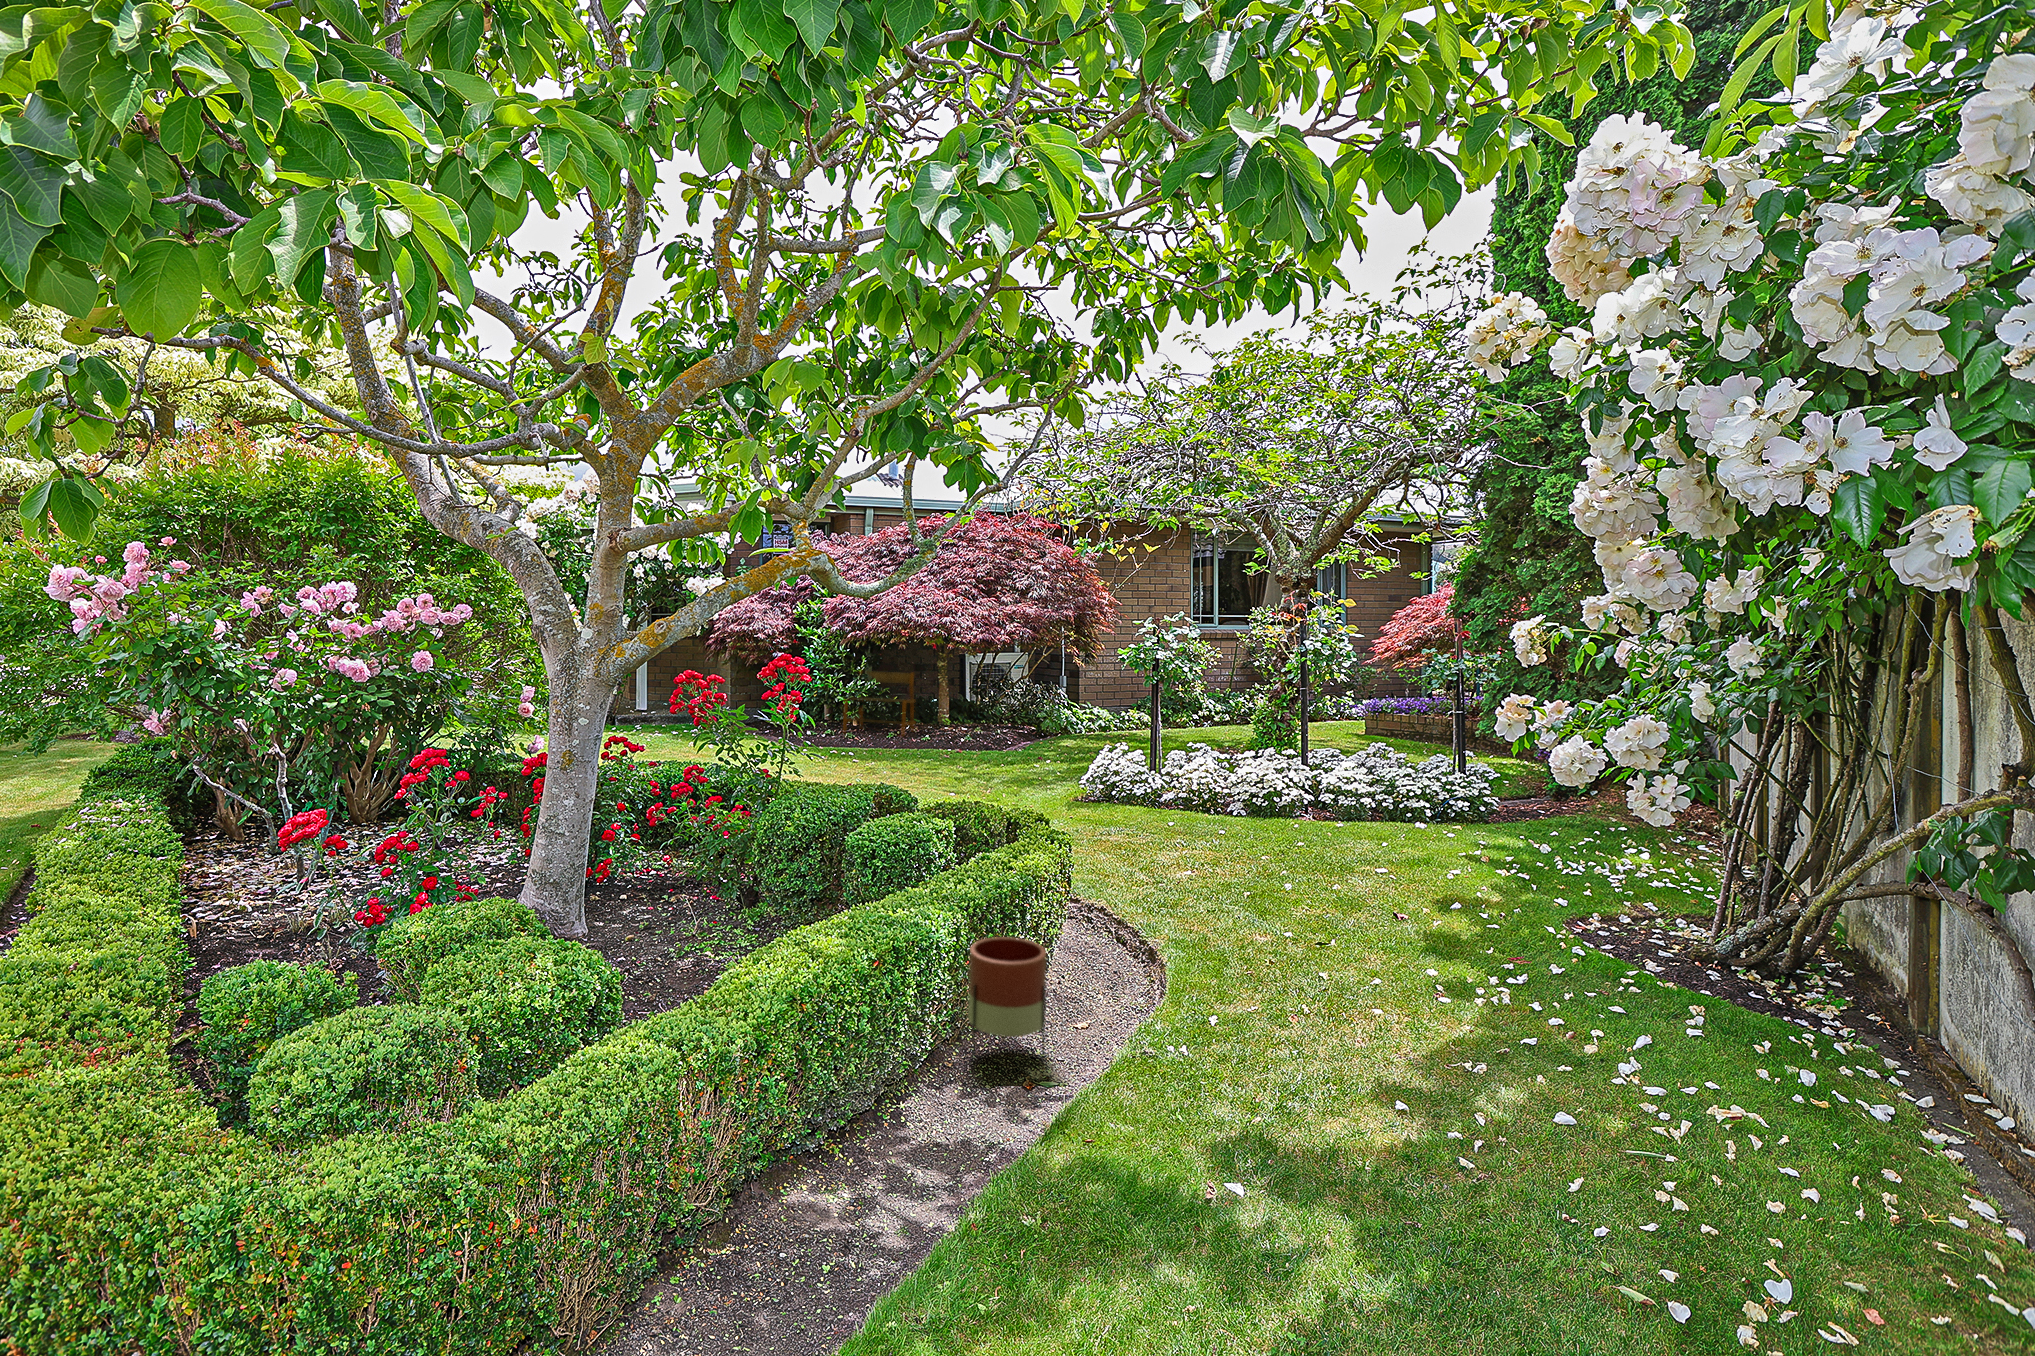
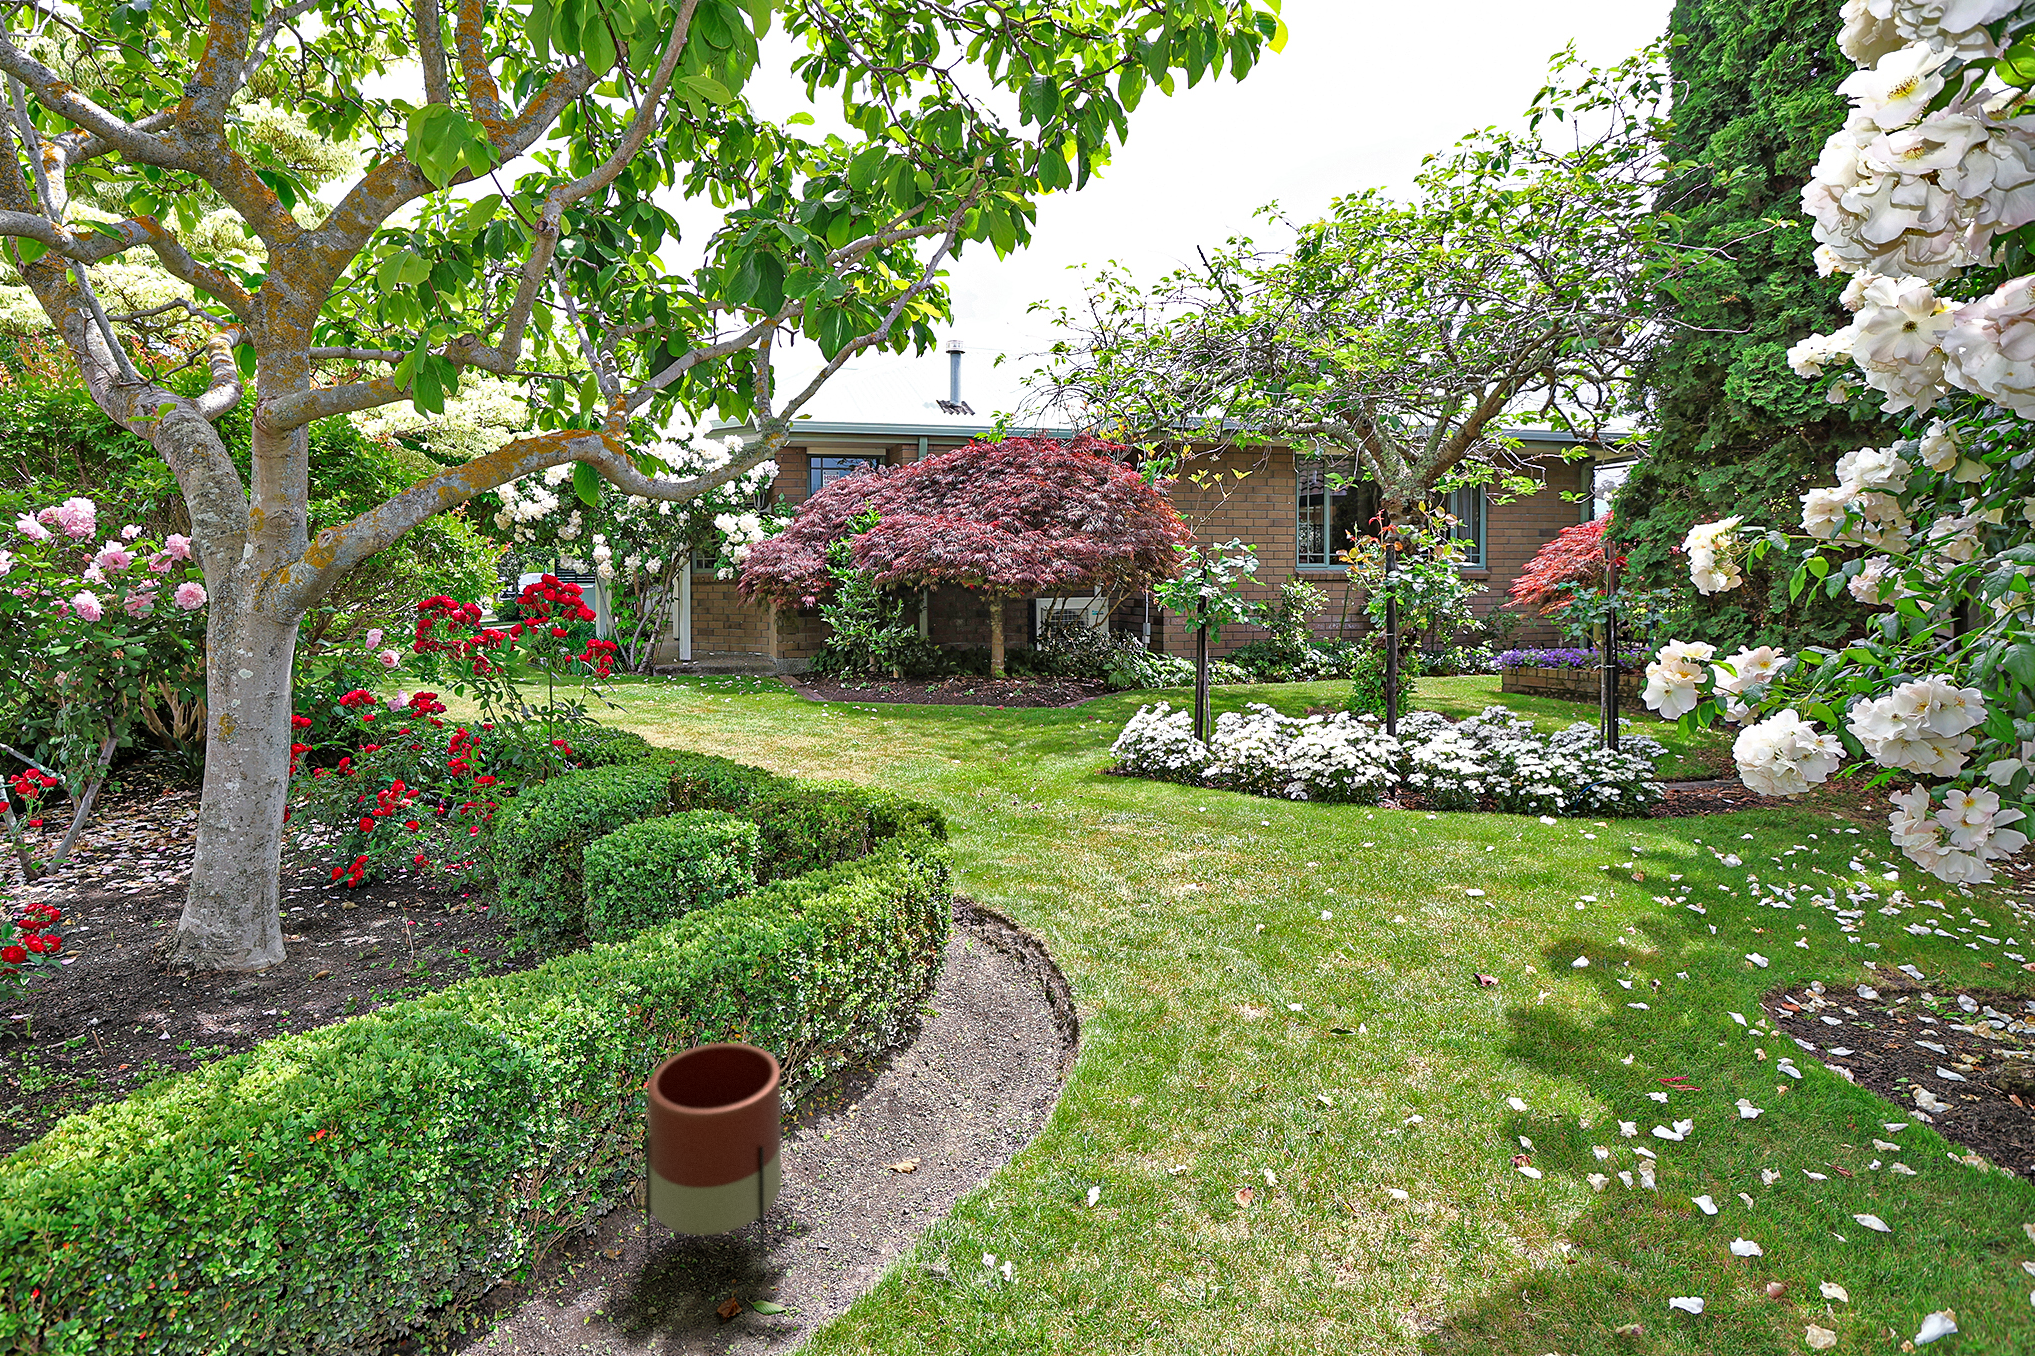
bench: present [843,671,916,736] -> none [888,618,967,690]

